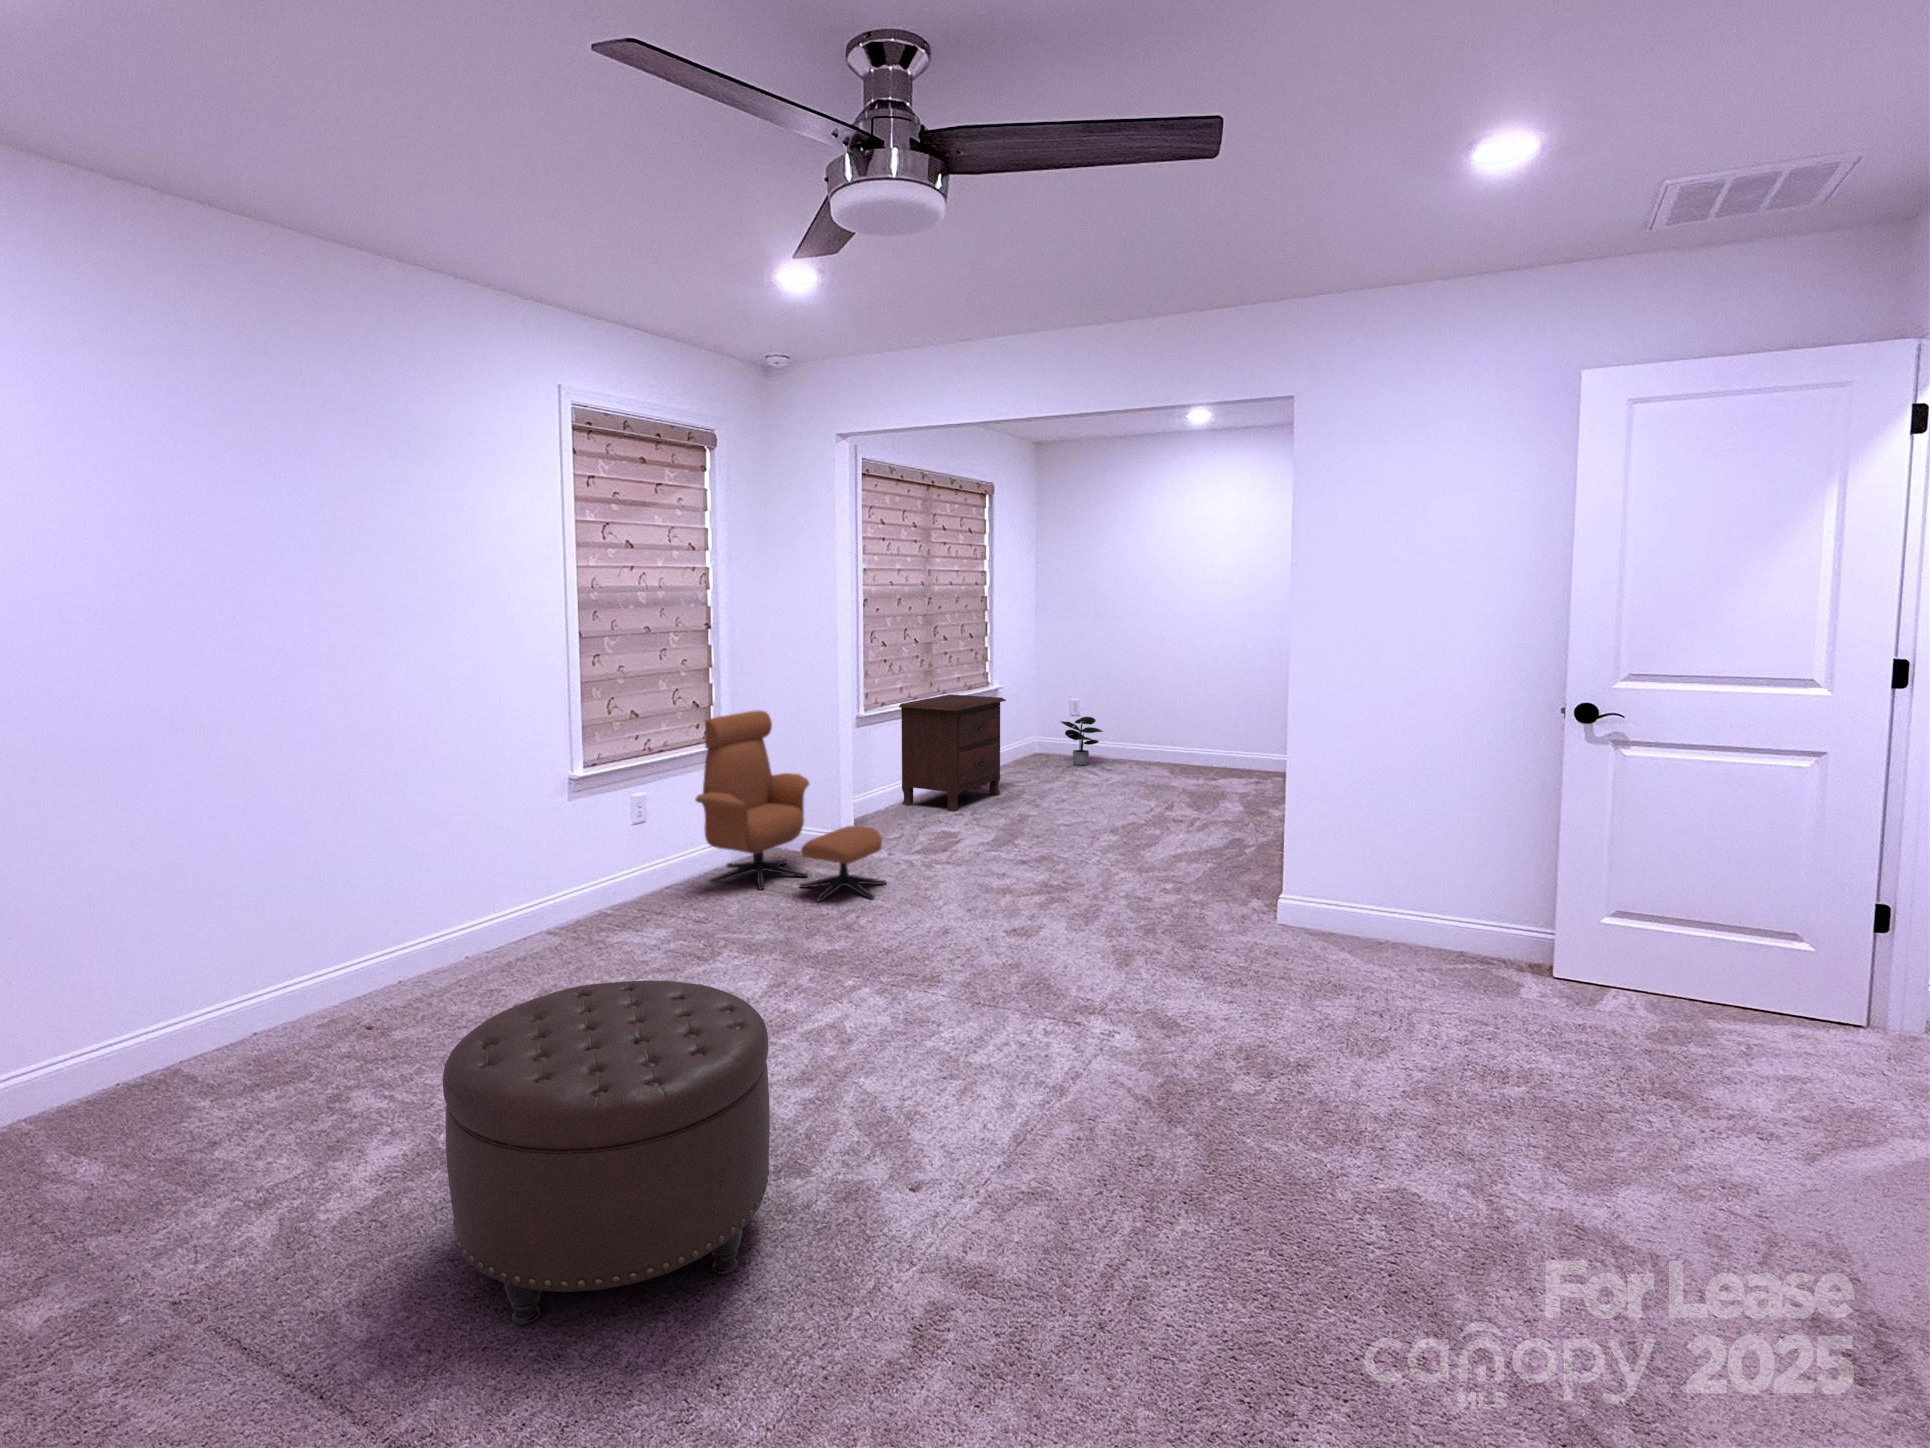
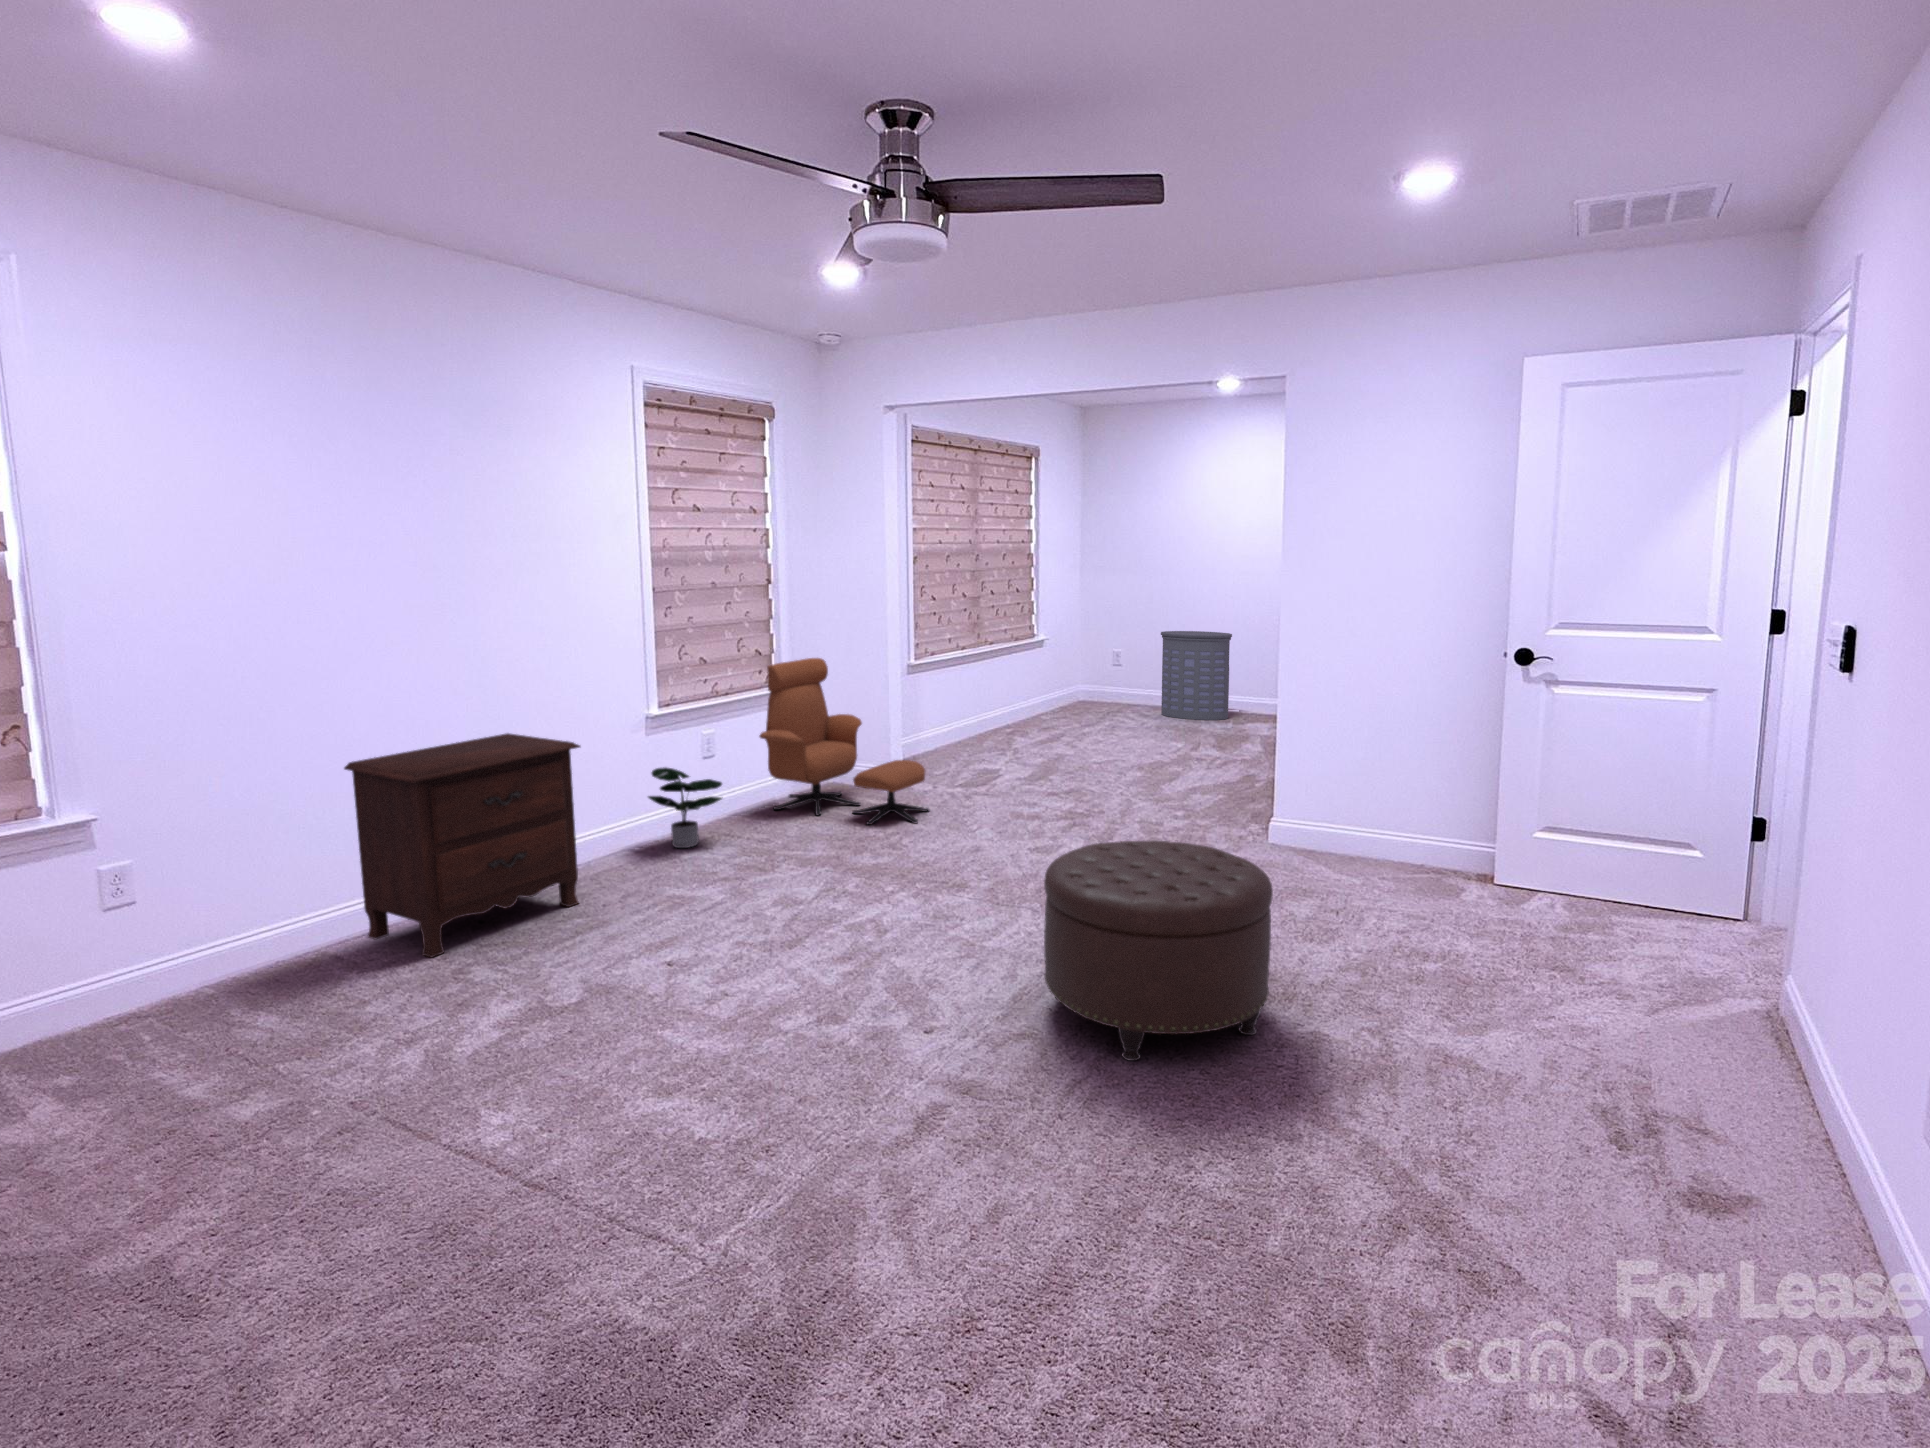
laundry hamper: none [1125,679,1203,775] -> present [1161,631,1232,720]
nightstand: present [899,694,1006,811] -> present [344,733,580,957]
potted plant: present [1061,717,1103,765] -> present [648,767,722,848]
ottoman: present [443,980,770,1325] -> present [1044,840,1273,1061]

